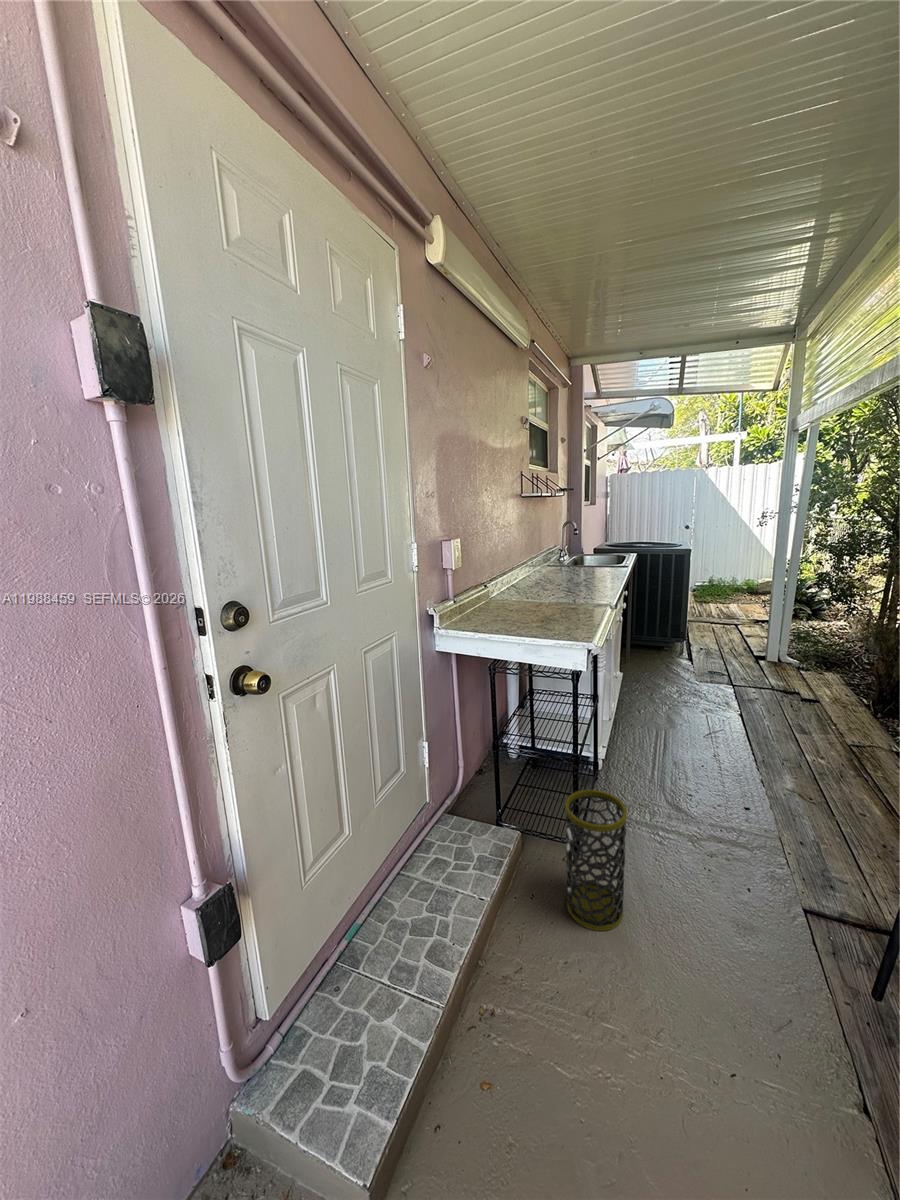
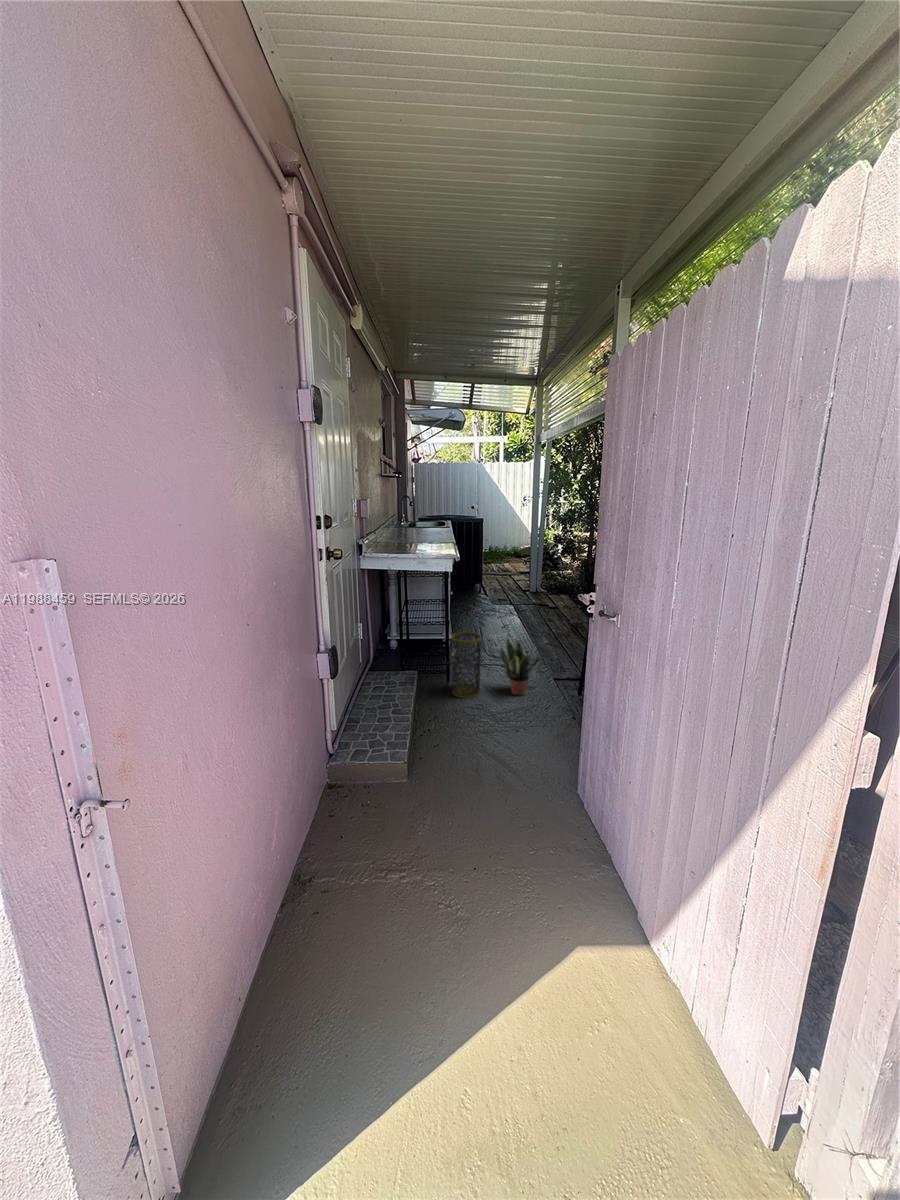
potted plant: none [669,826,767,957] -> present [500,638,540,695]

